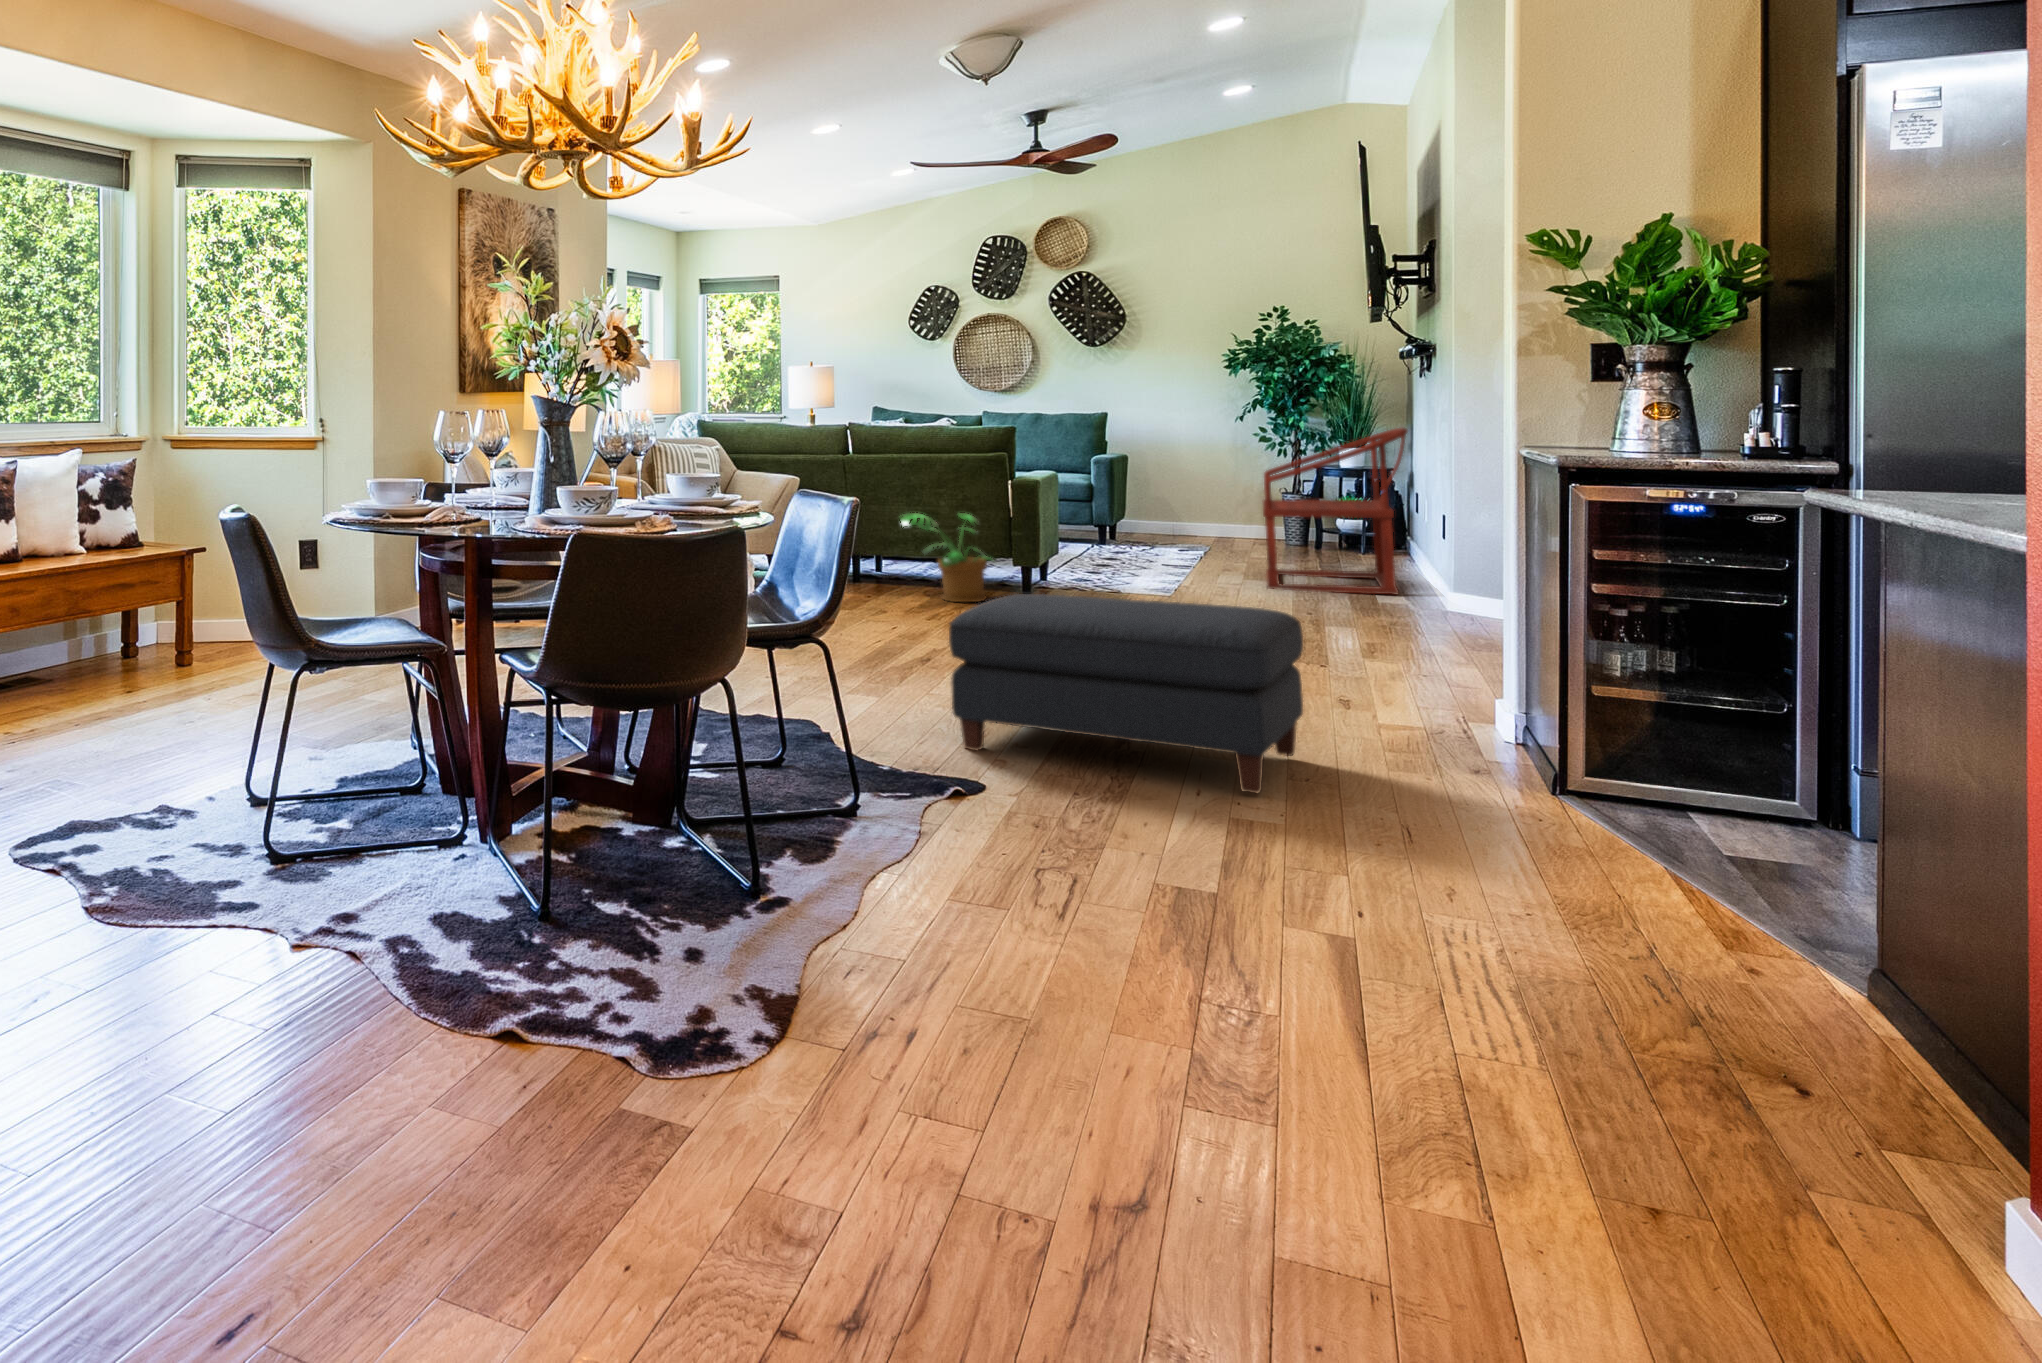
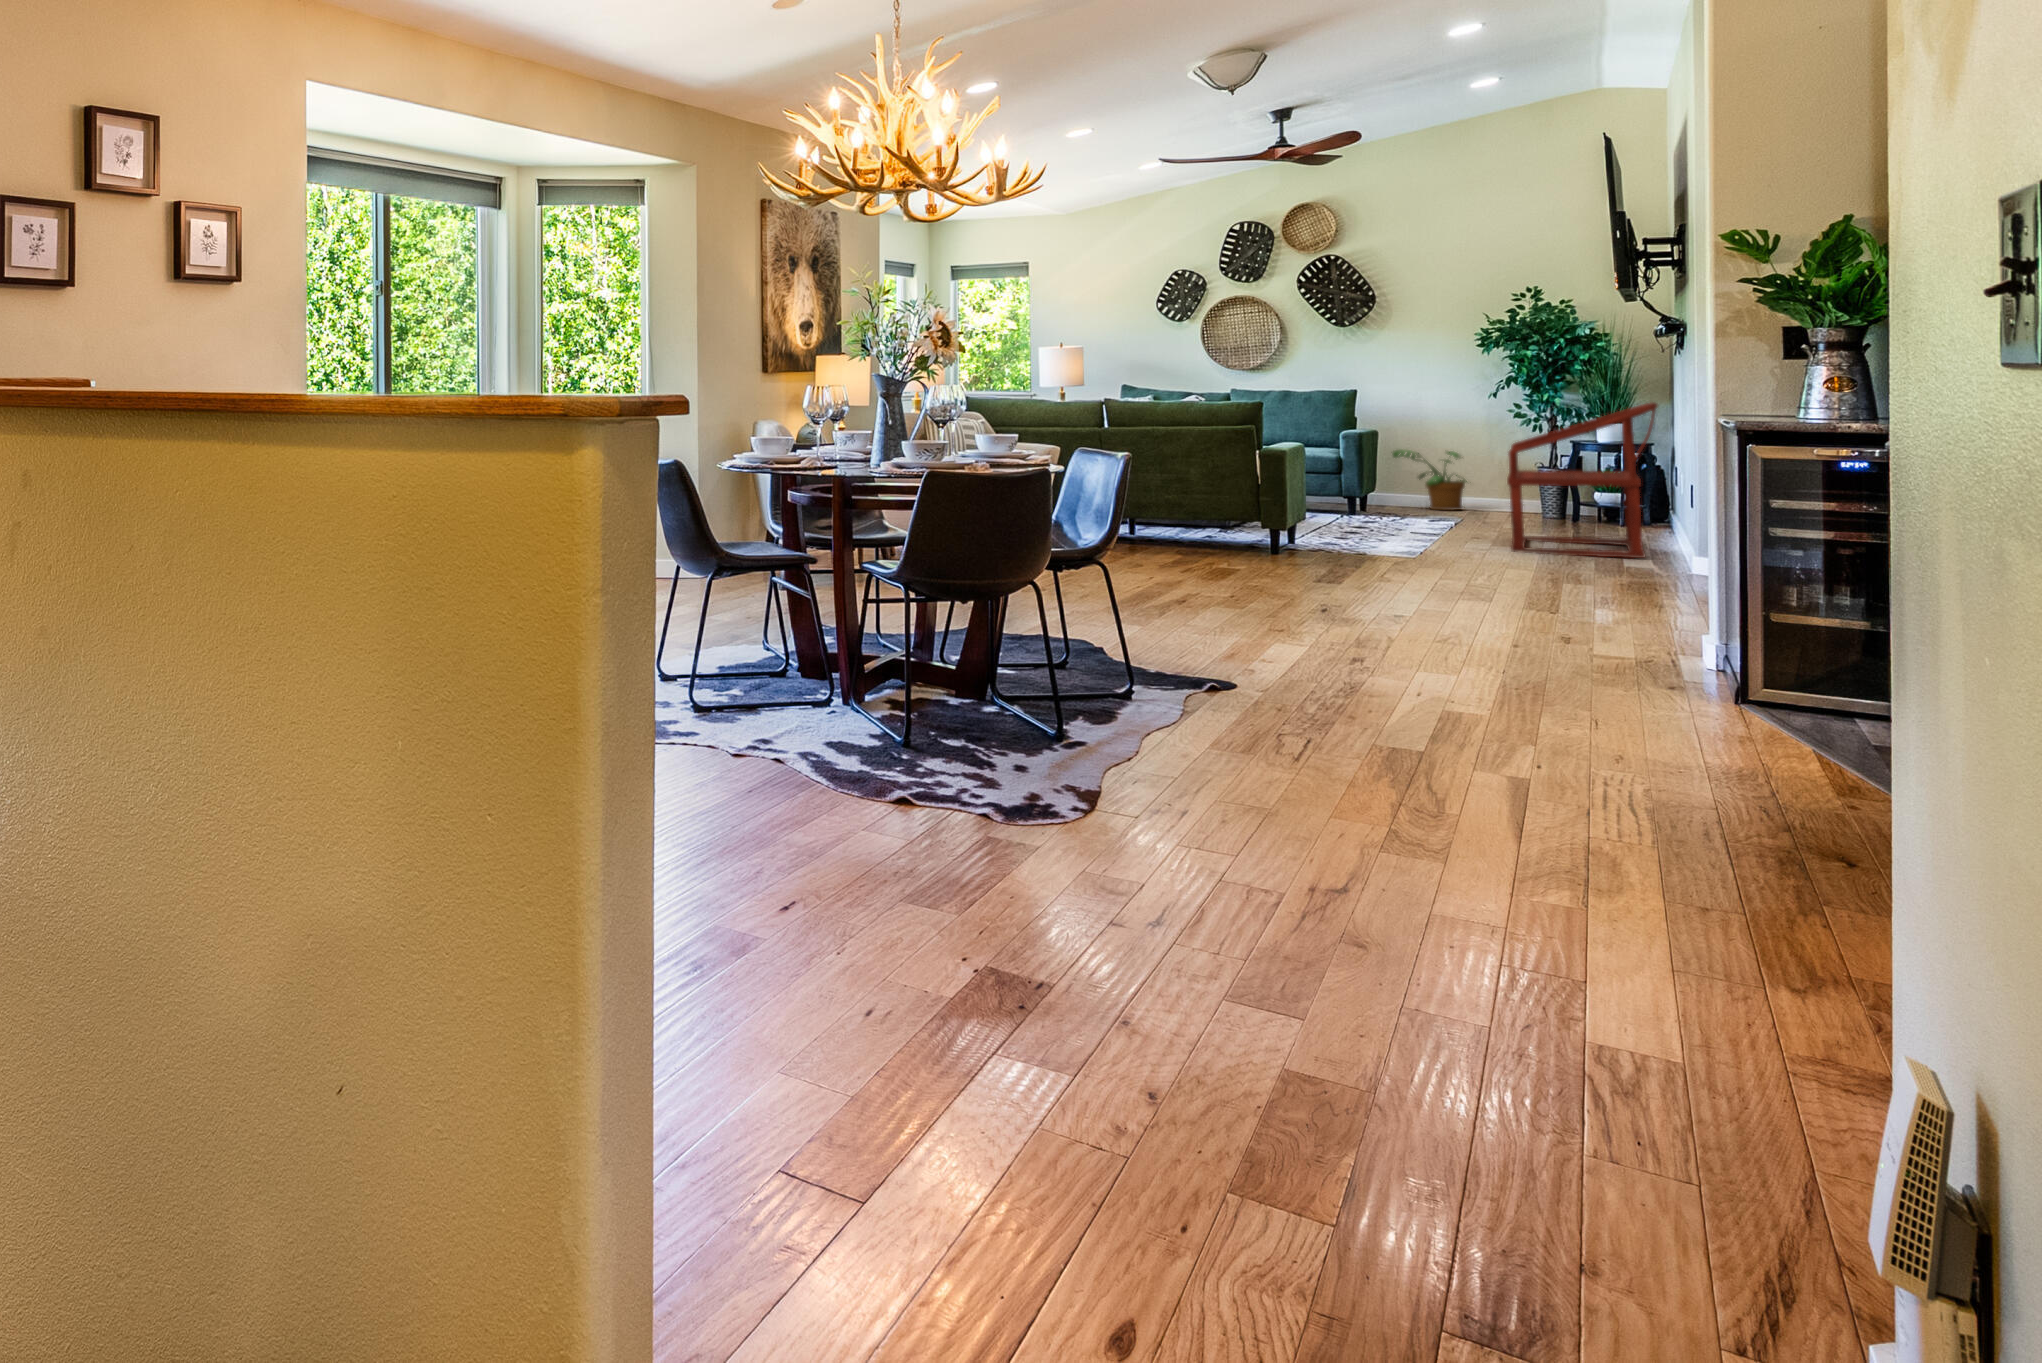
potted plant: present [900,513,990,602] -> present [1393,449,1471,510]
ottoman: present [949,594,1303,793] -> none [1202,539,1515,693]

